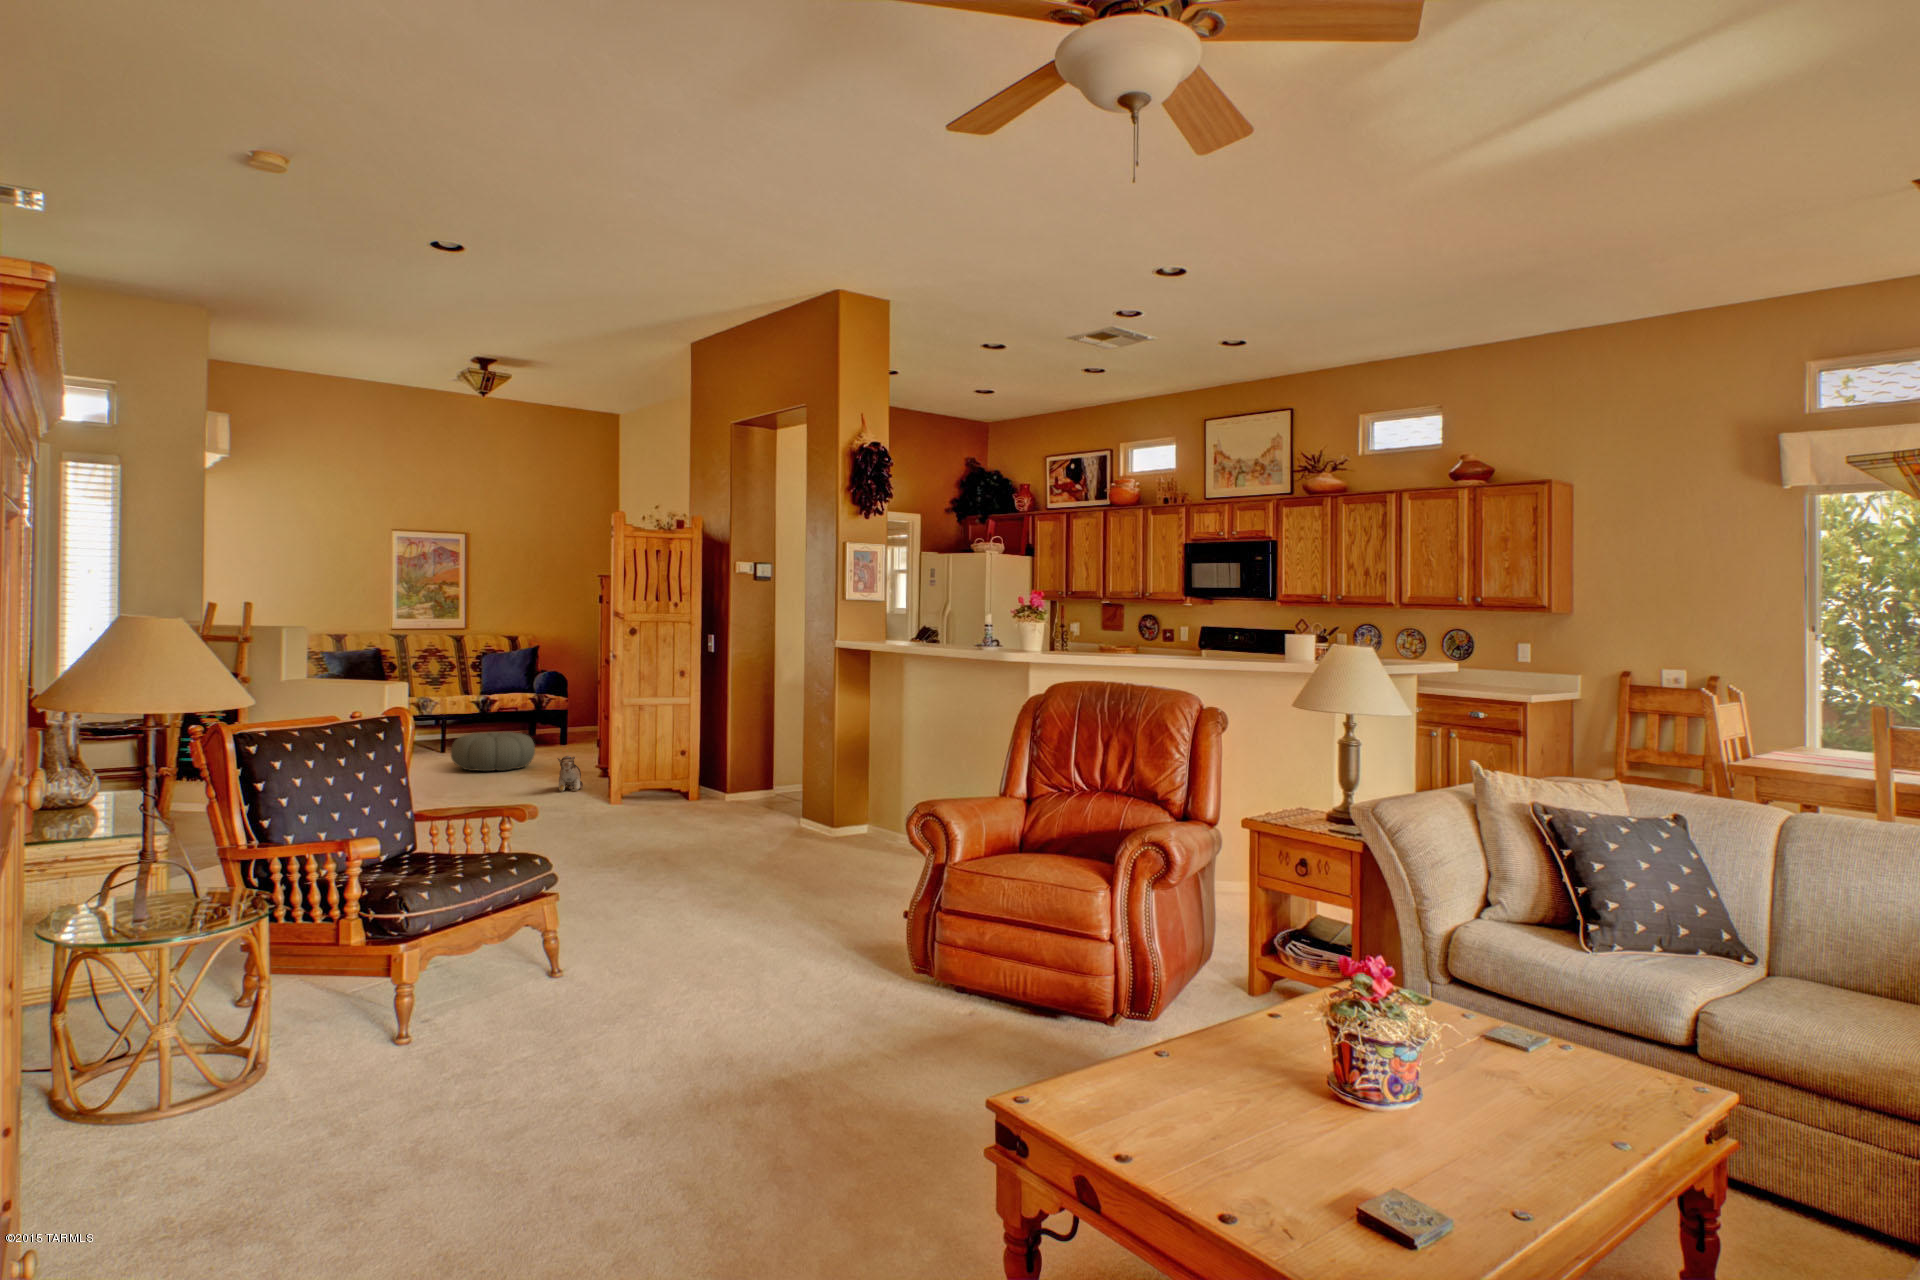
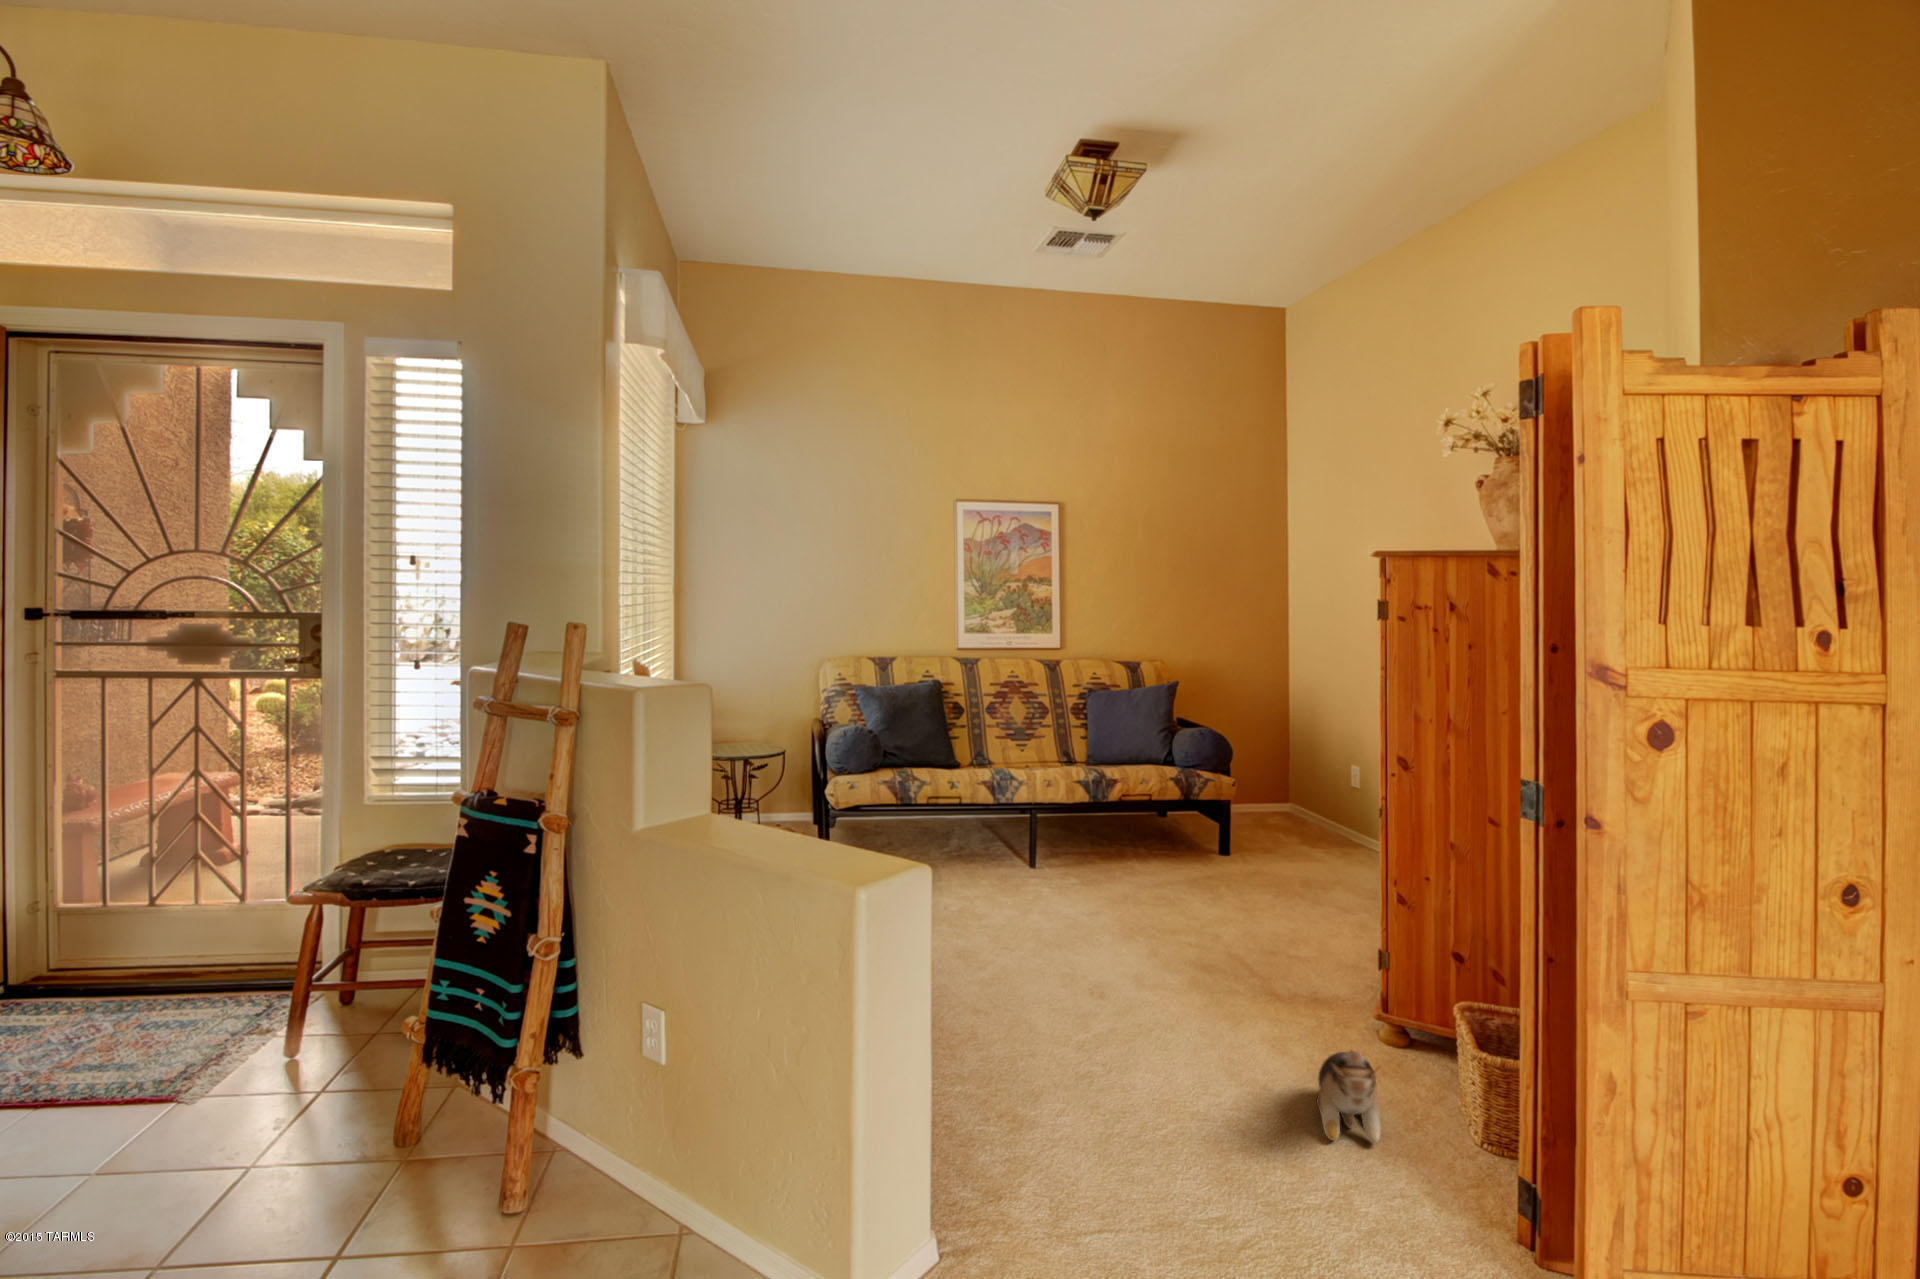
pouf: present [451,732,535,771] -> none [1045,860,1202,960]

